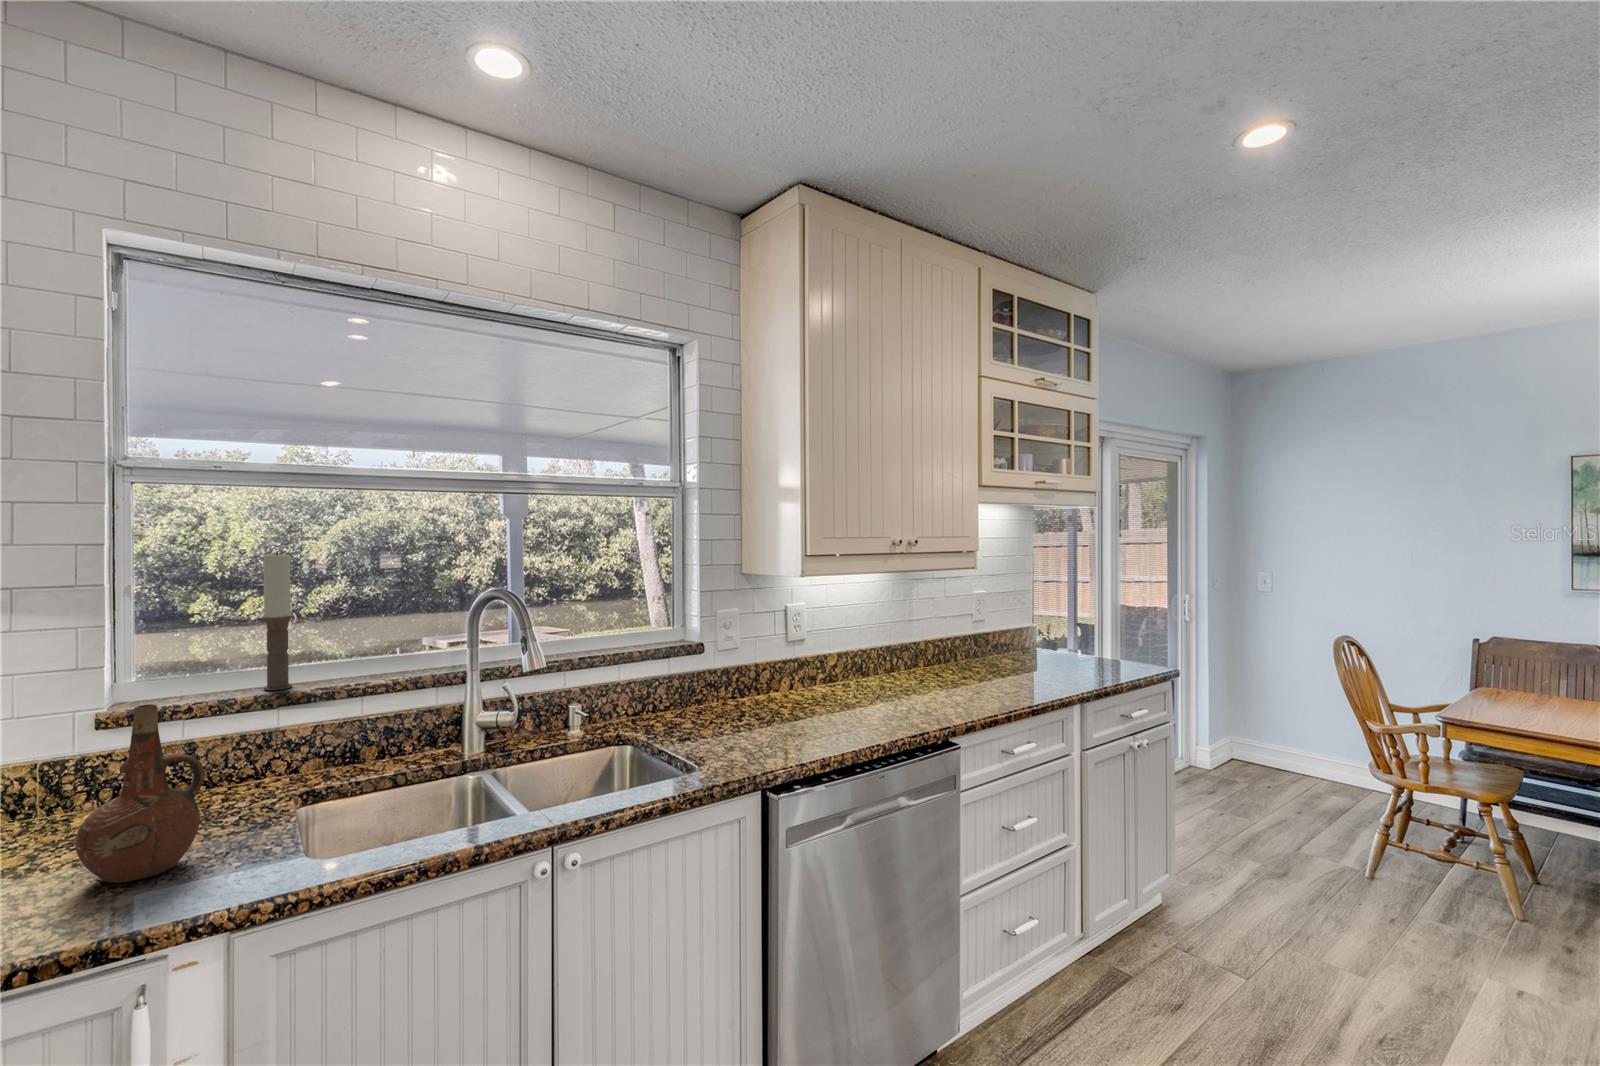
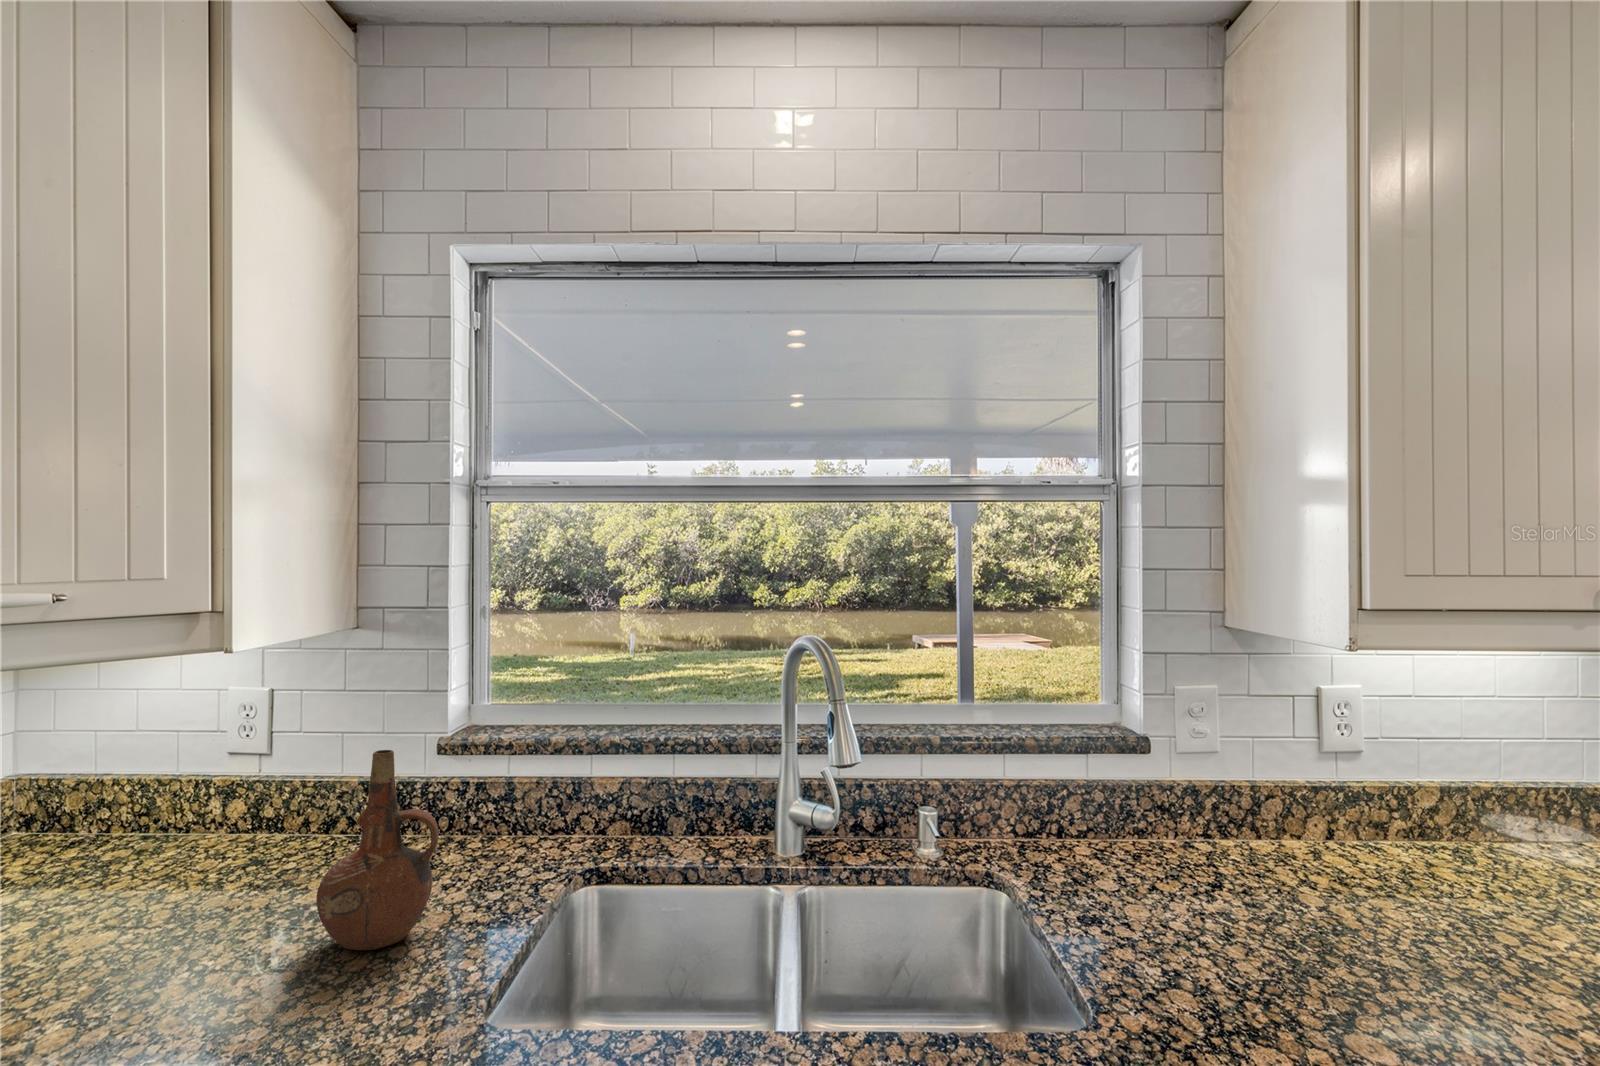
candle: present [263,551,292,690] -> none [586,574,613,734]

